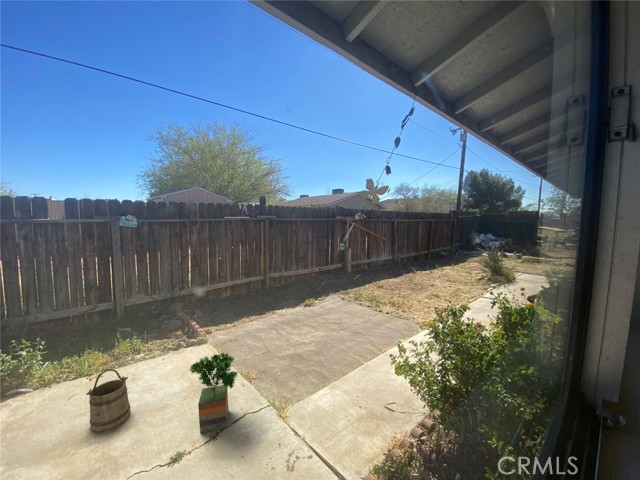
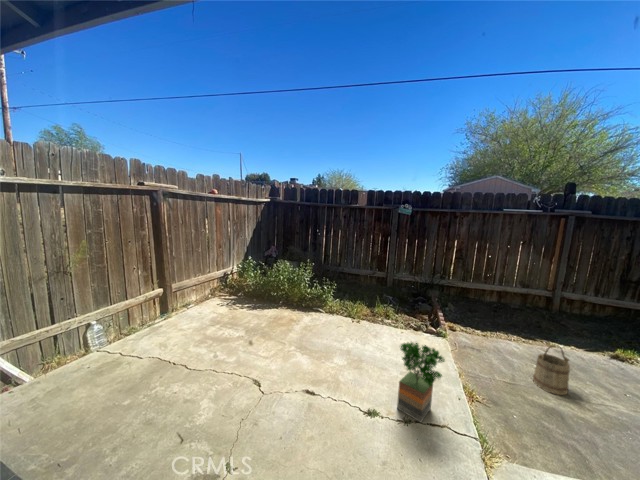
bucket: present [87,369,130,432] -> present [533,345,570,395]

